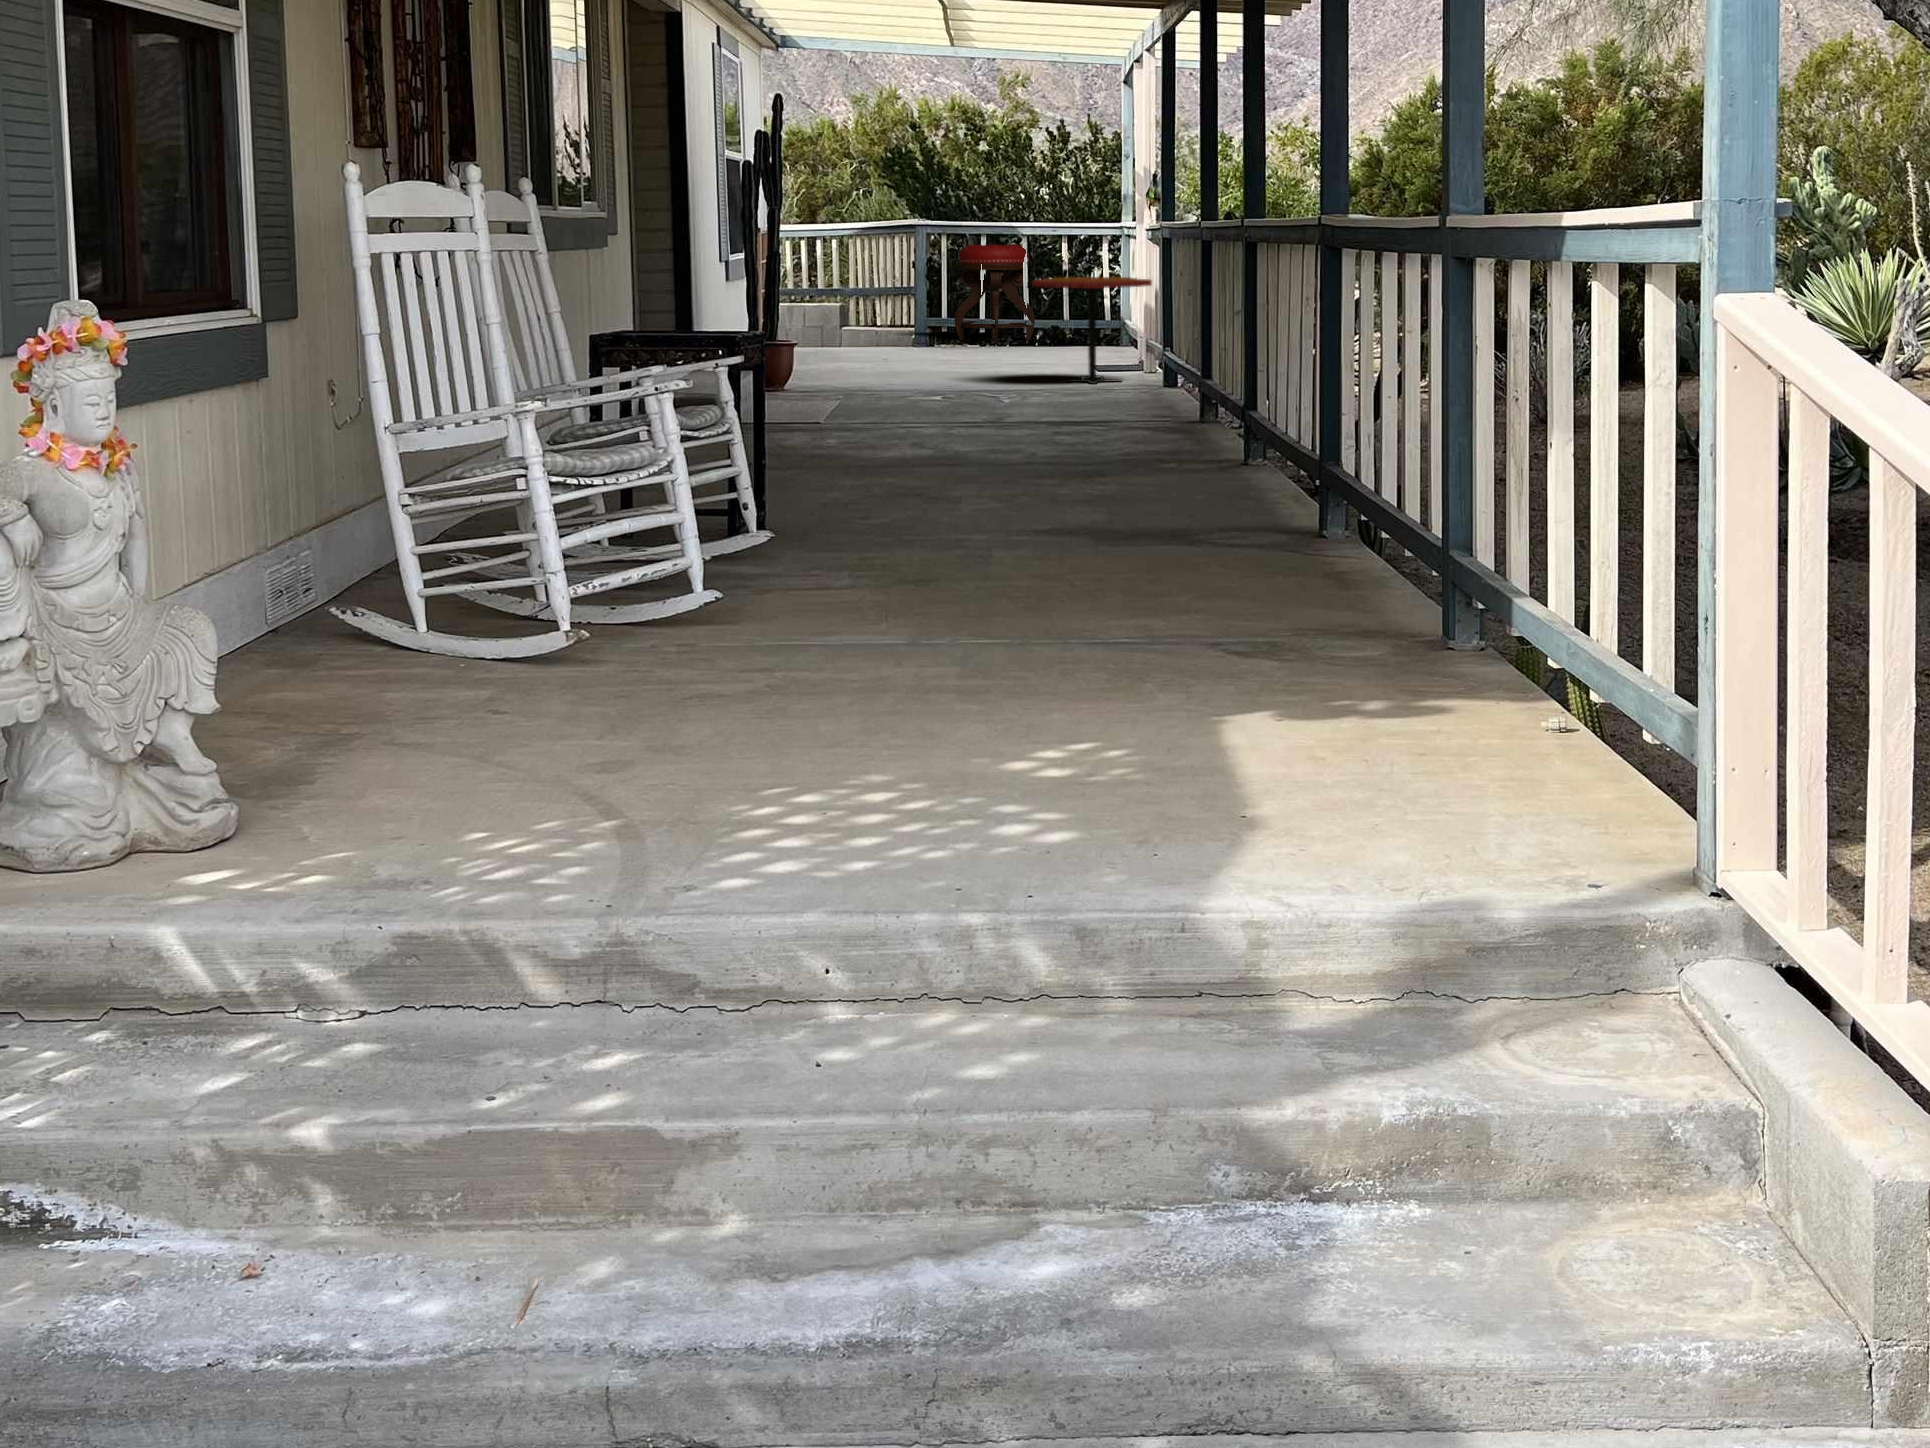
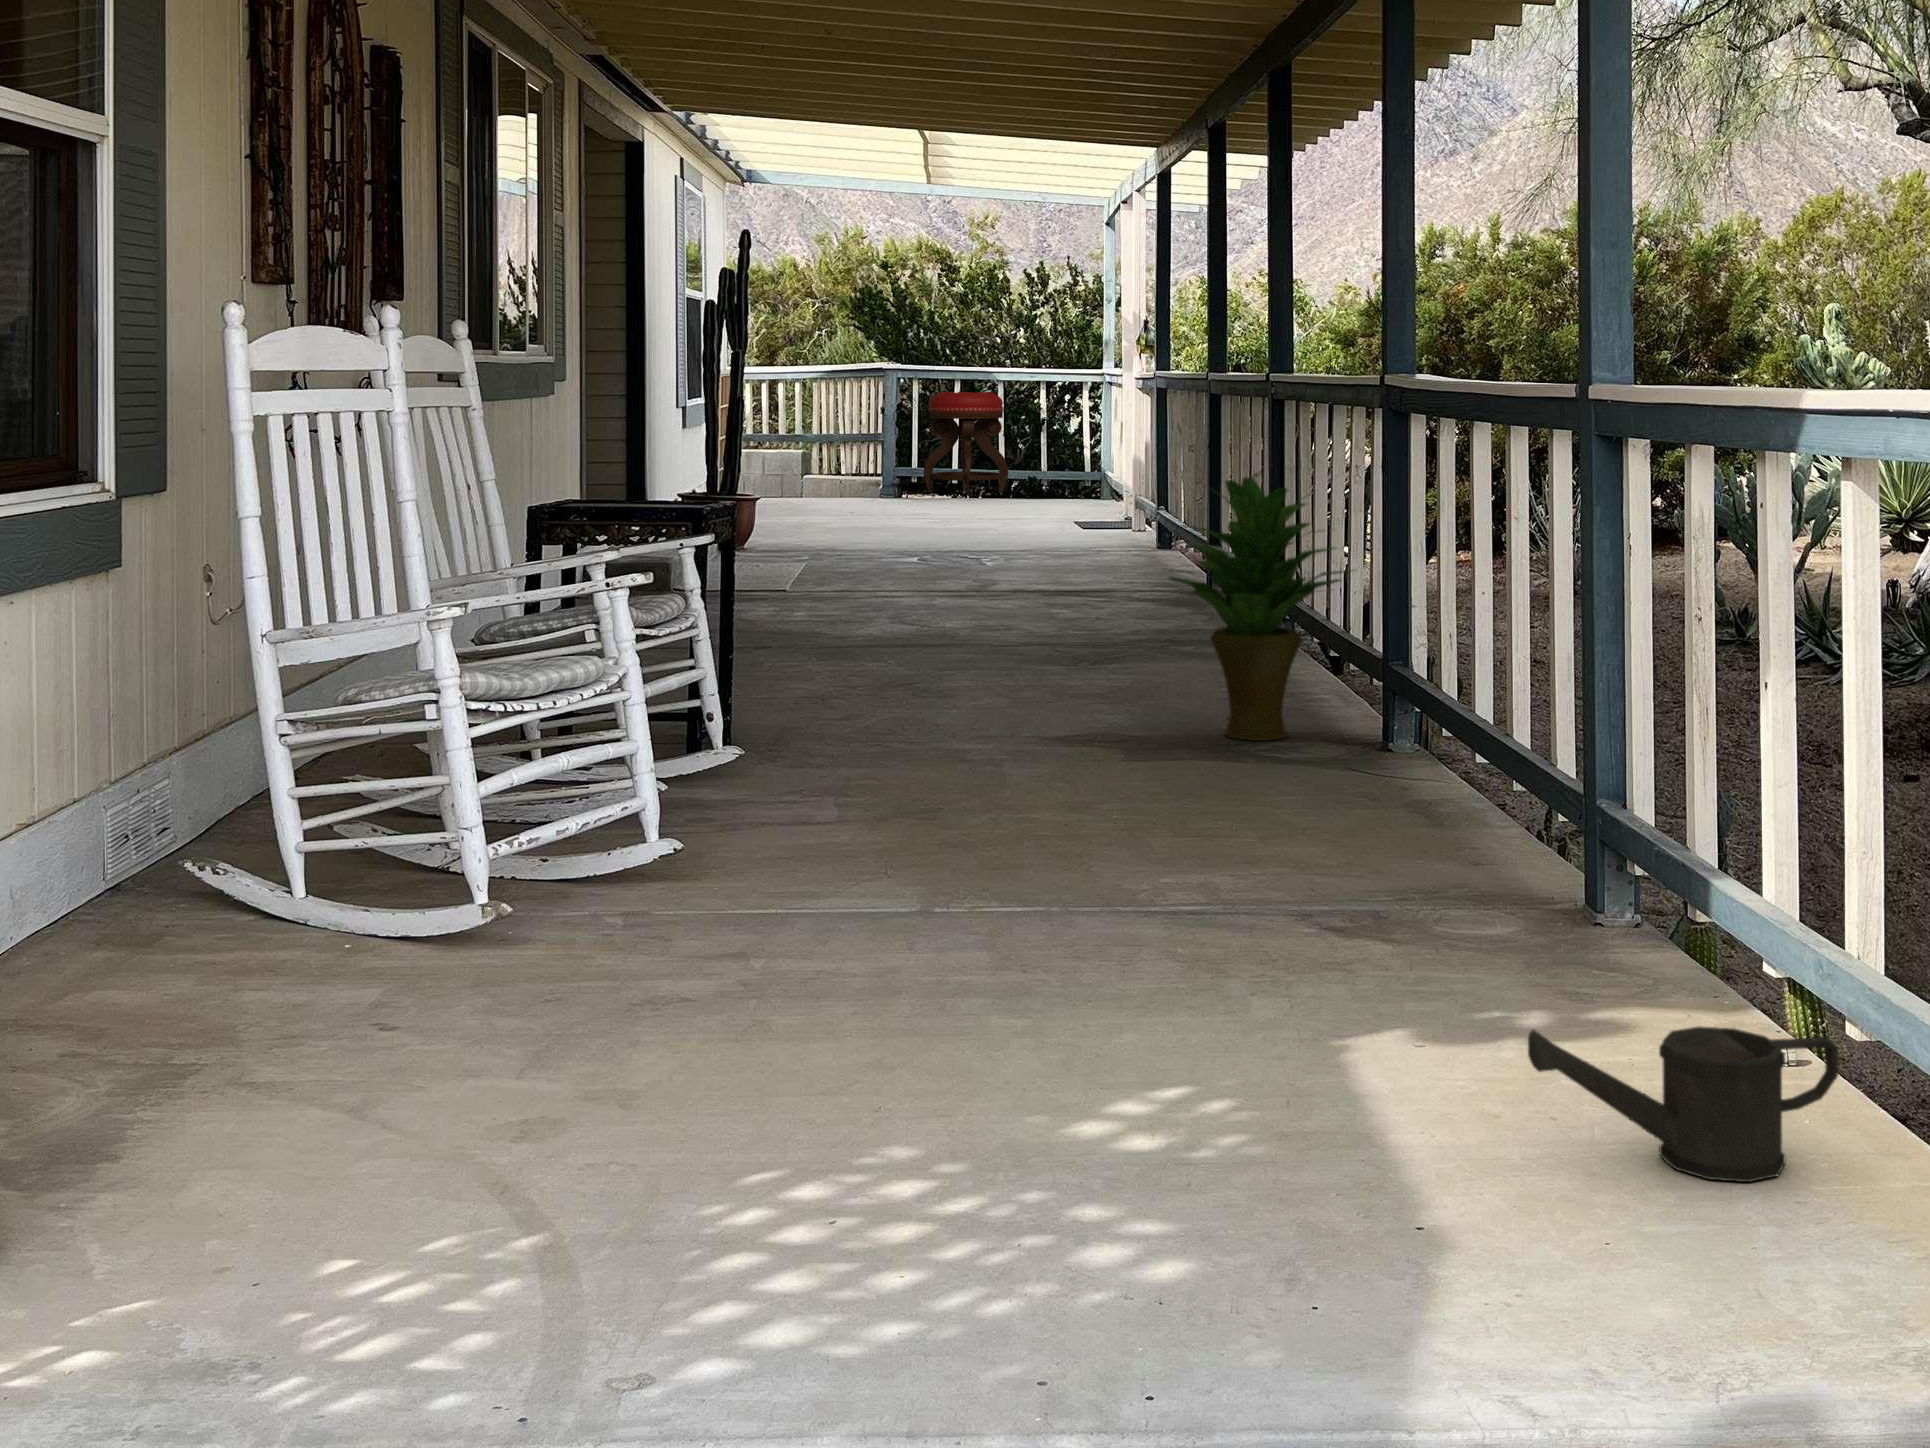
side table: present [1033,277,1152,384] -> none [1015,431,1143,546]
potted plant: none [1130,306,1300,531] -> present [1169,477,1348,741]
watering can: none [1334,687,1568,794] -> present [1528,1026,1838,1182]

